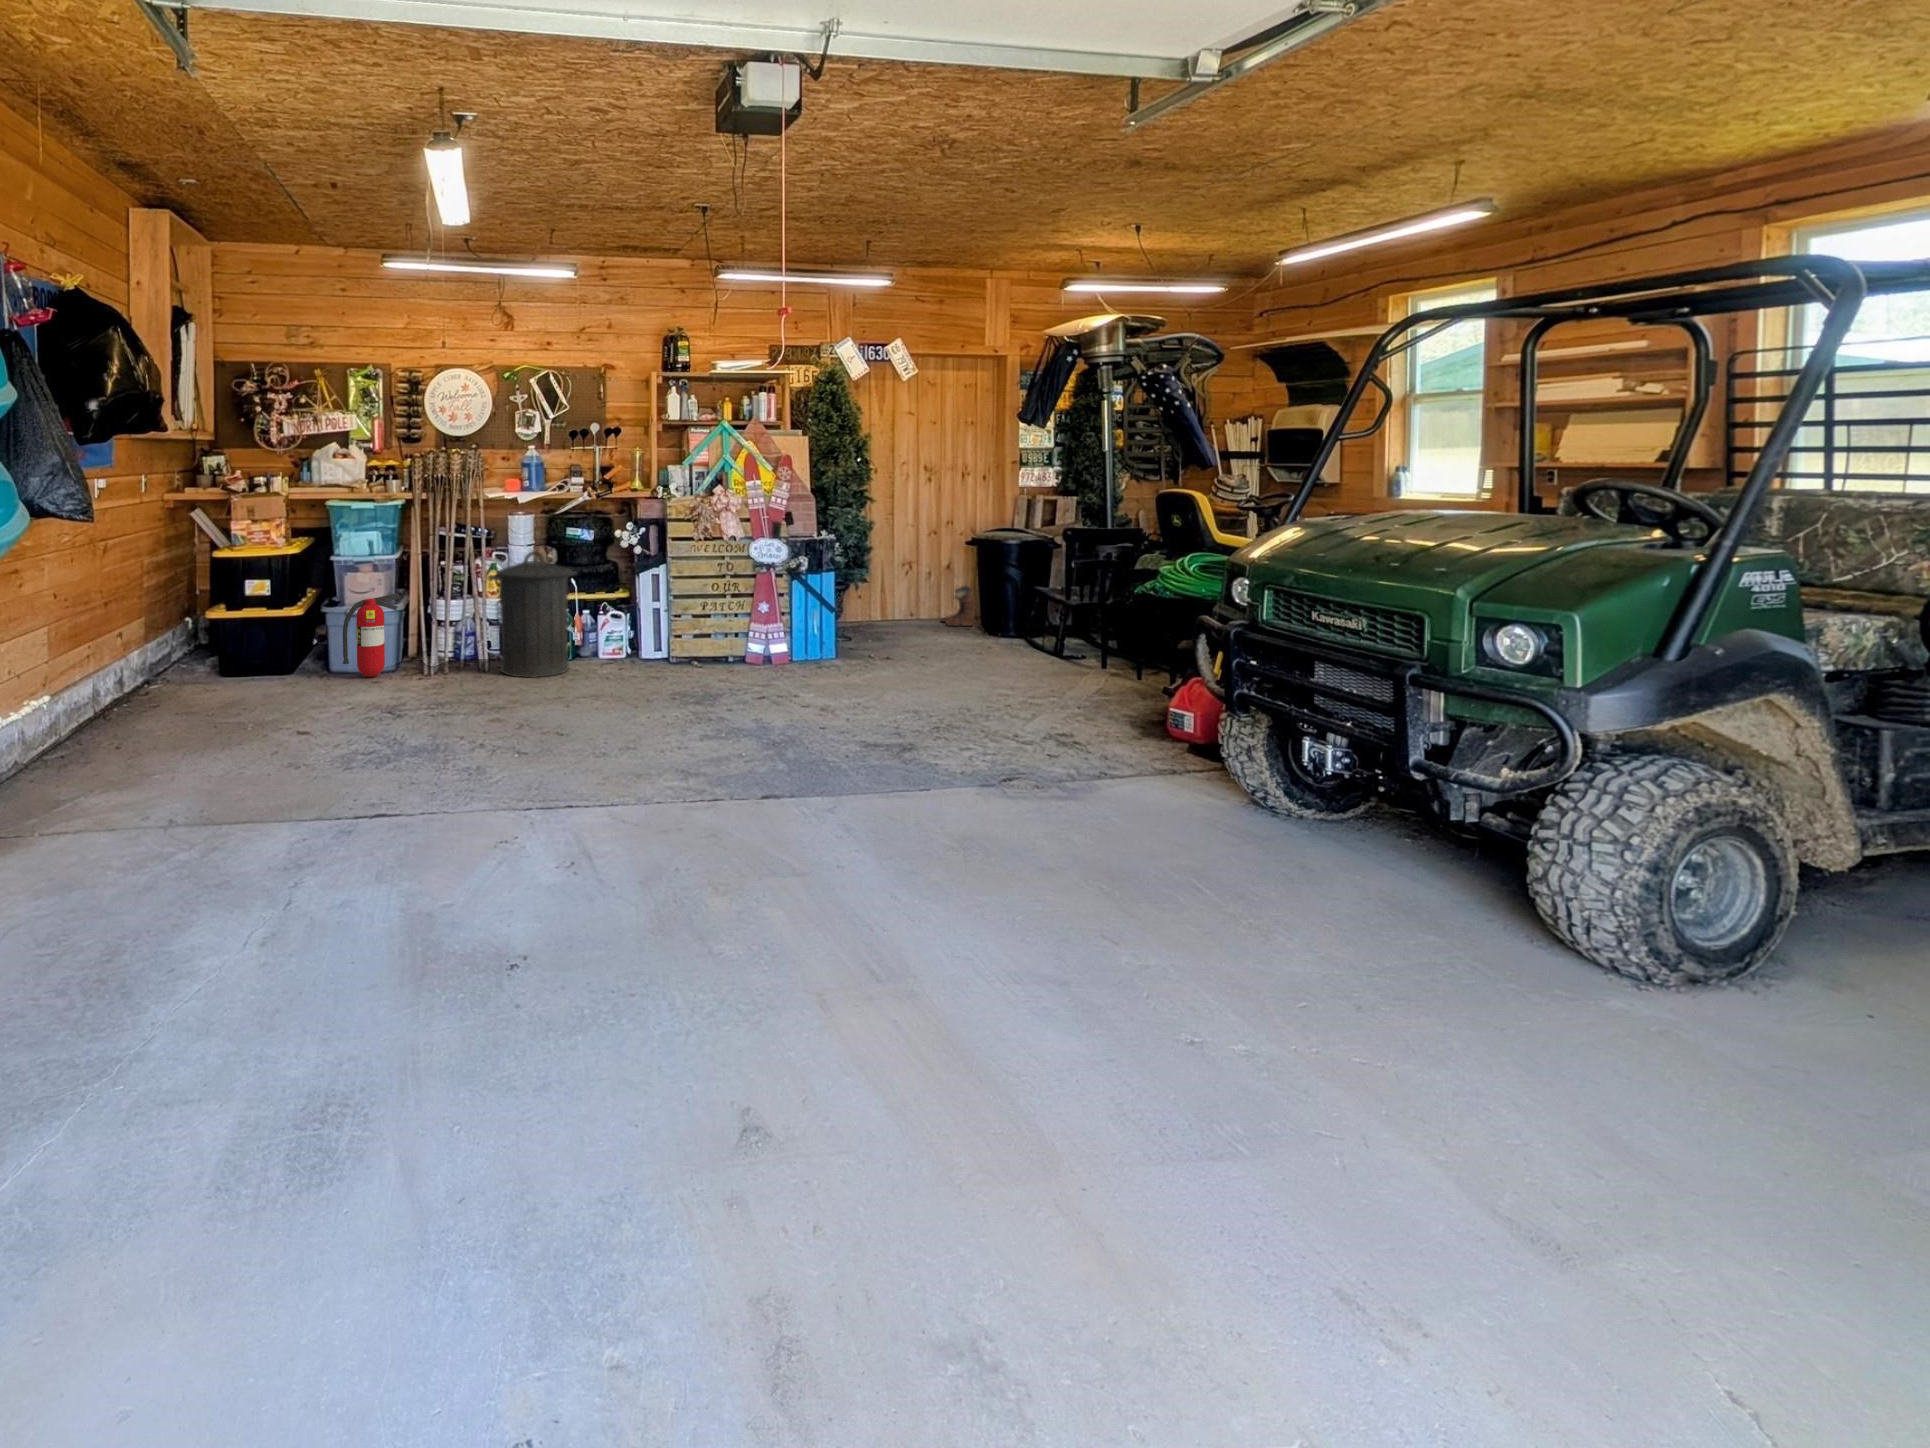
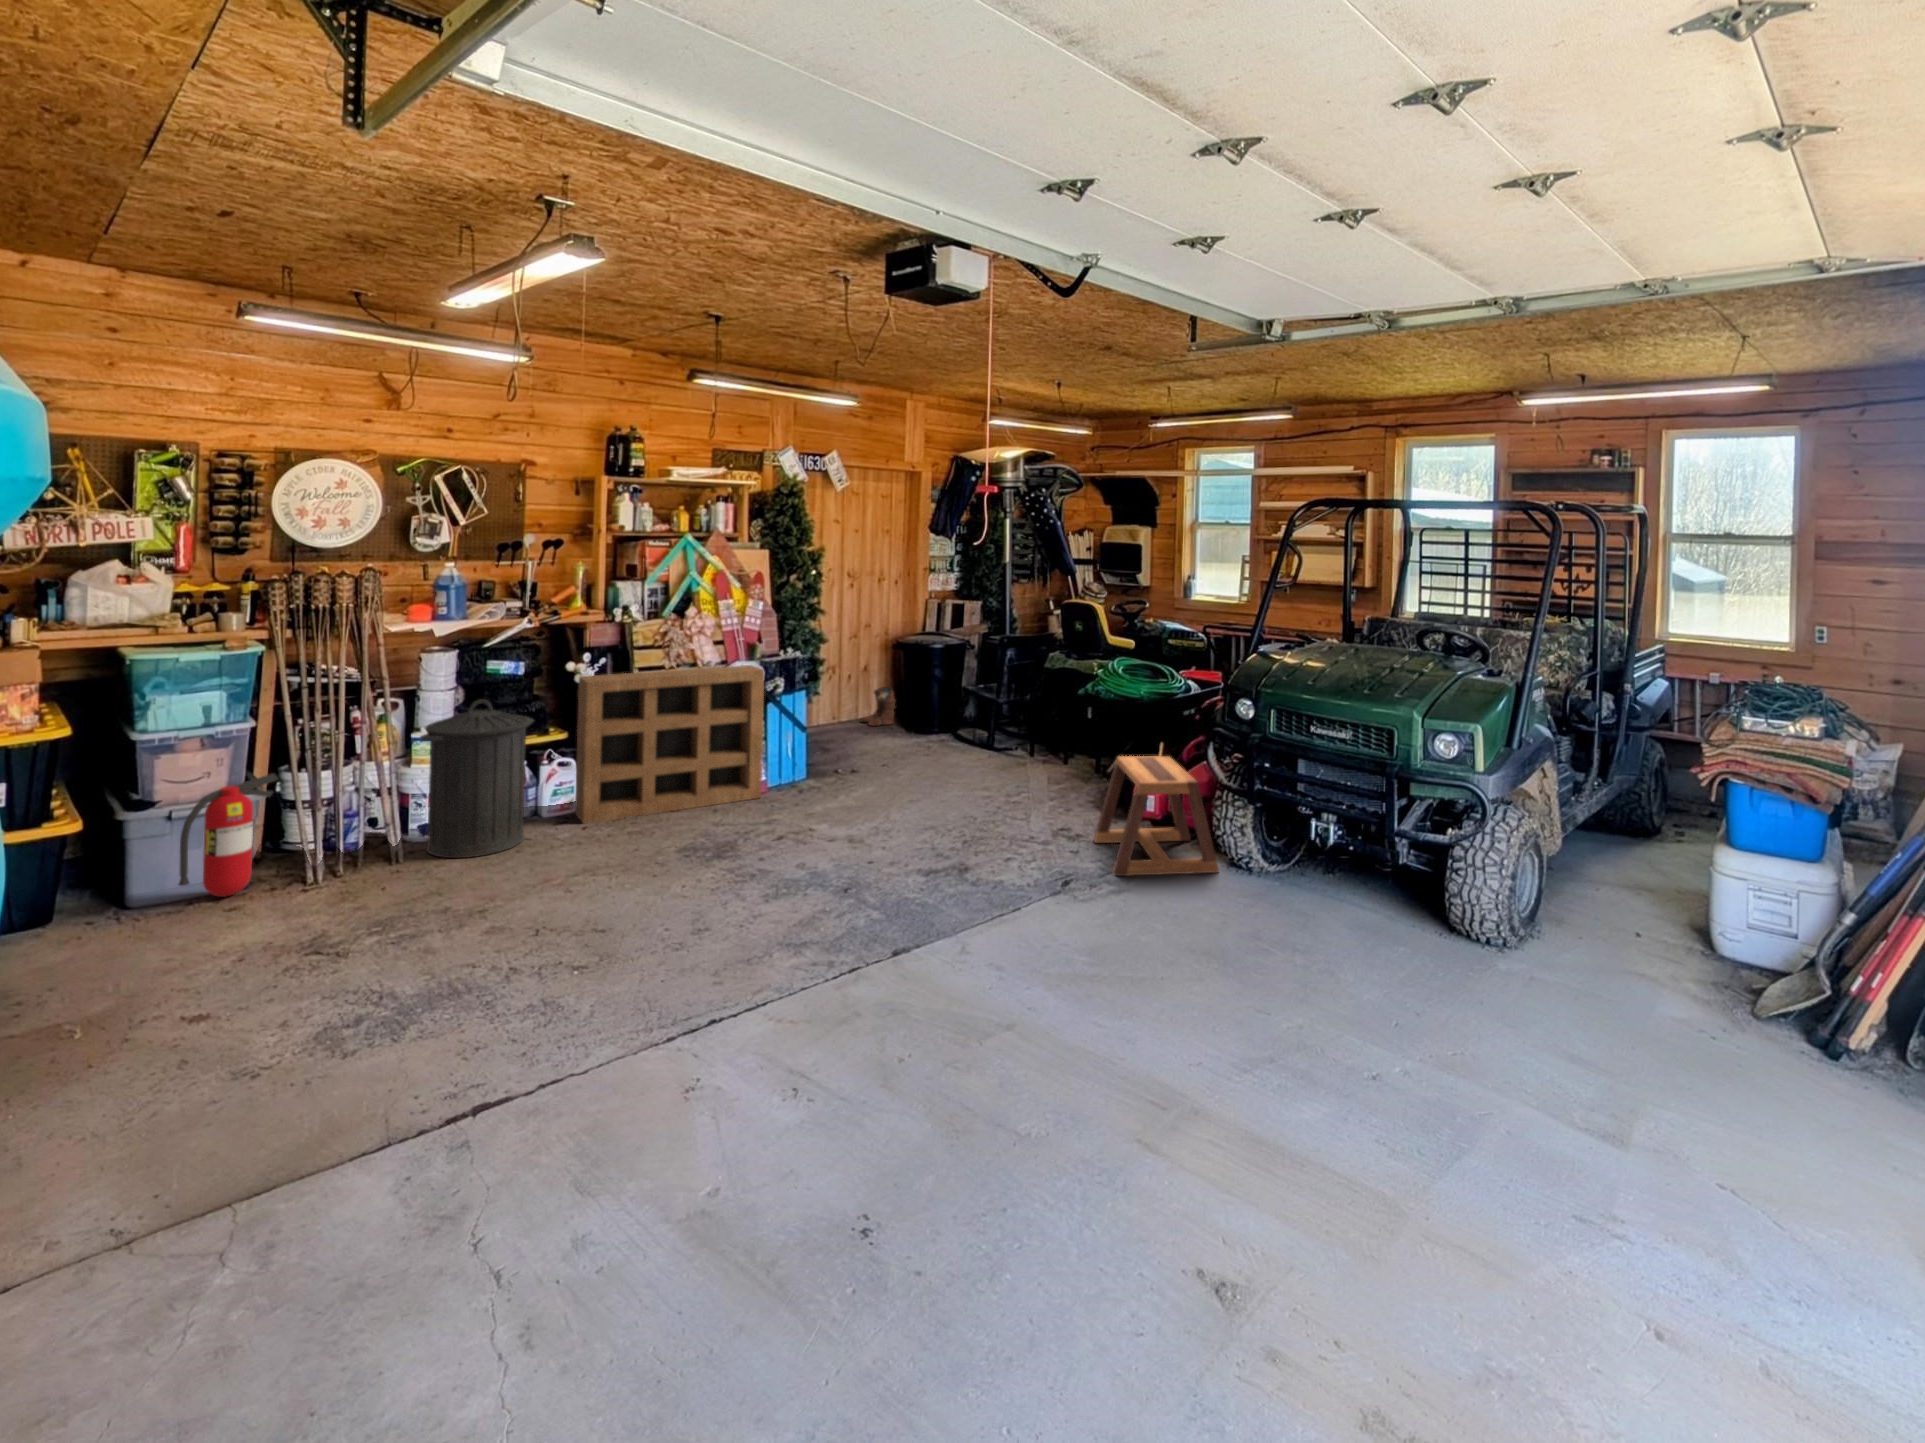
shelving unit: none [618,541,776,668] -> present [575,665,764,824]
stool: none [1071,652,1222,806] -> present [1094,756,1219,876]

